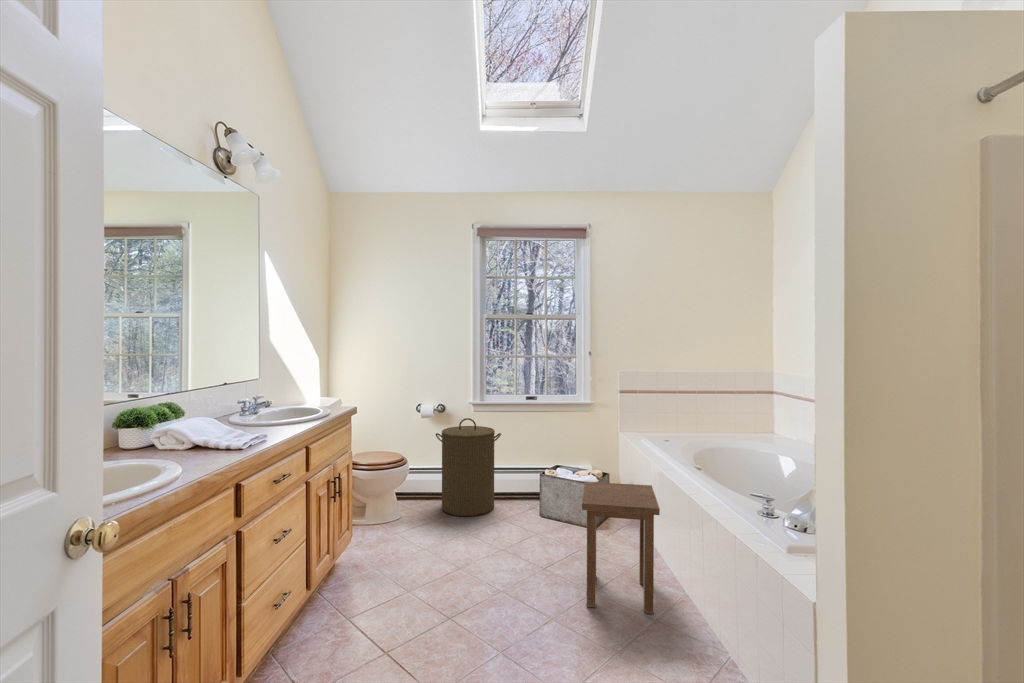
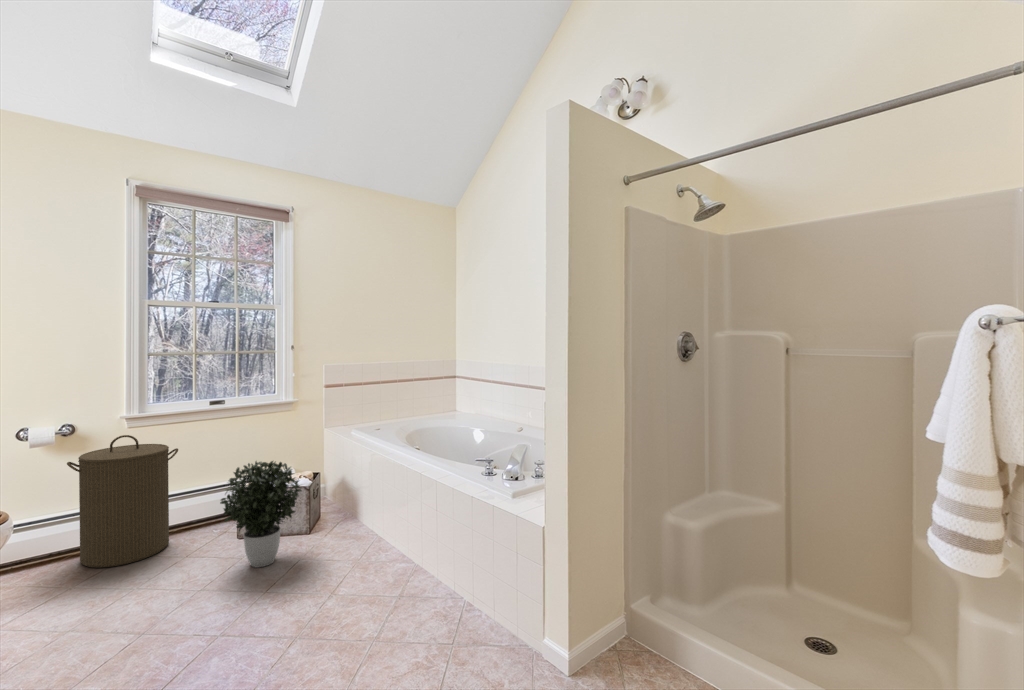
potted plant: none [517,453,582,548] -> present [220,461,302,568]
stool: present [582,482,660,614] -> none [314,472,402,610]

